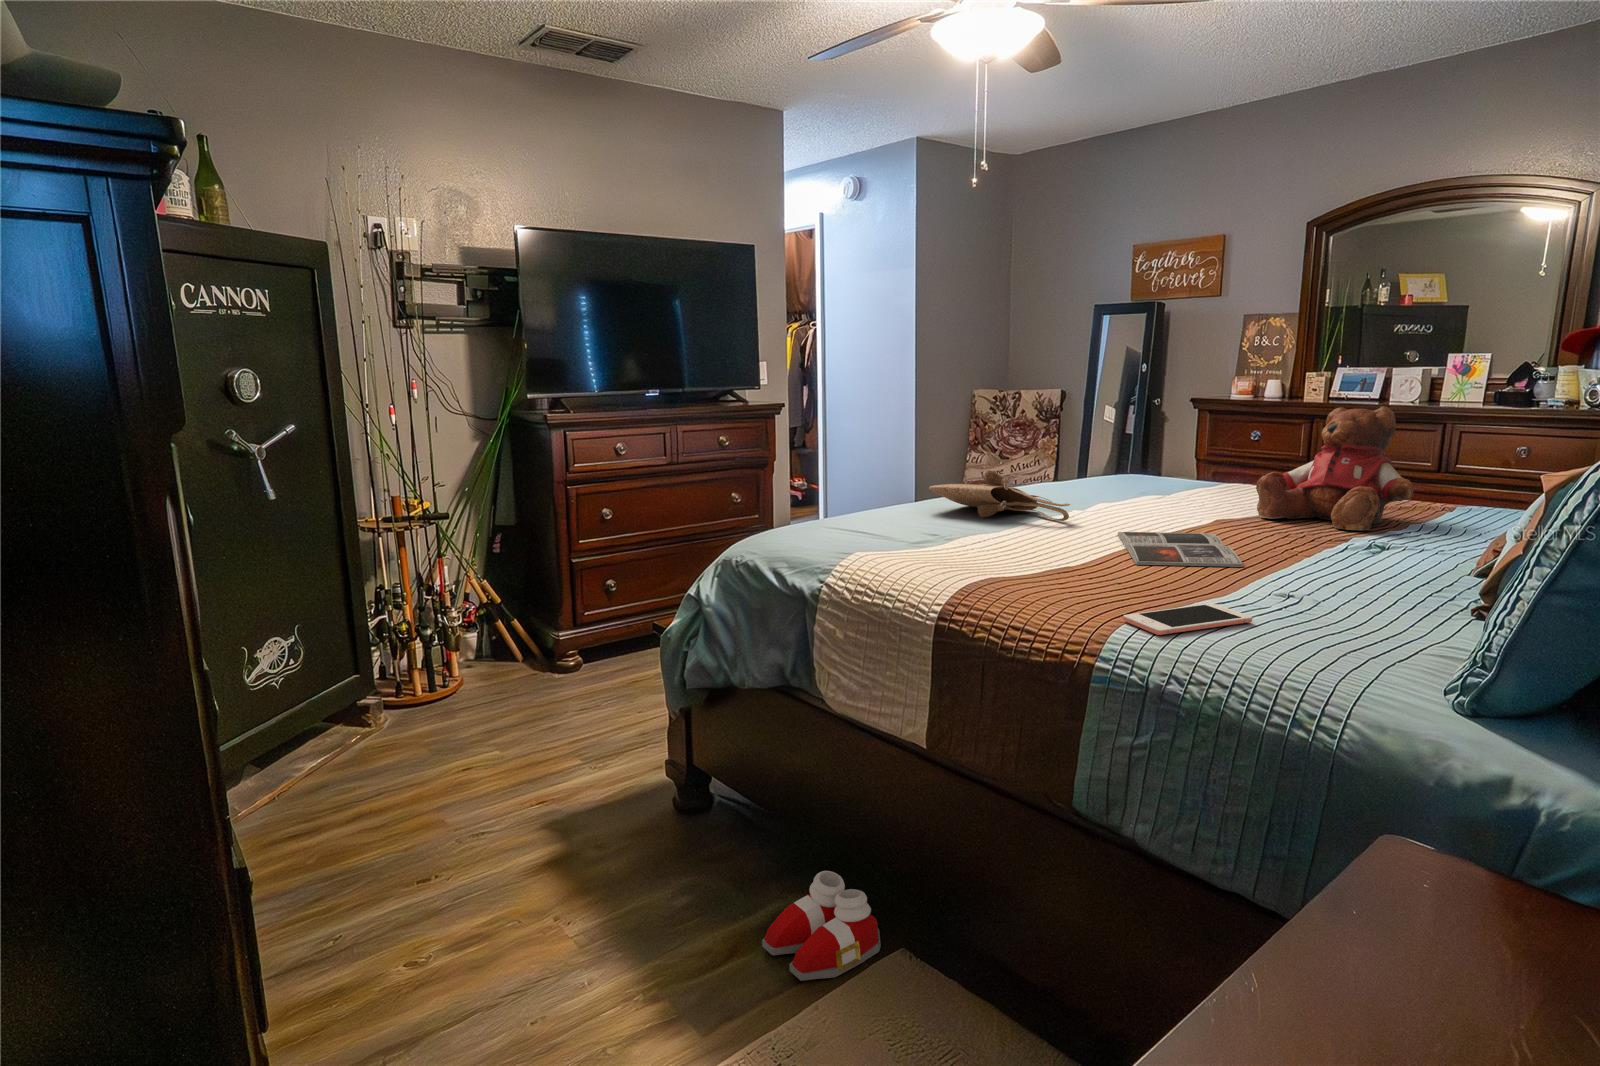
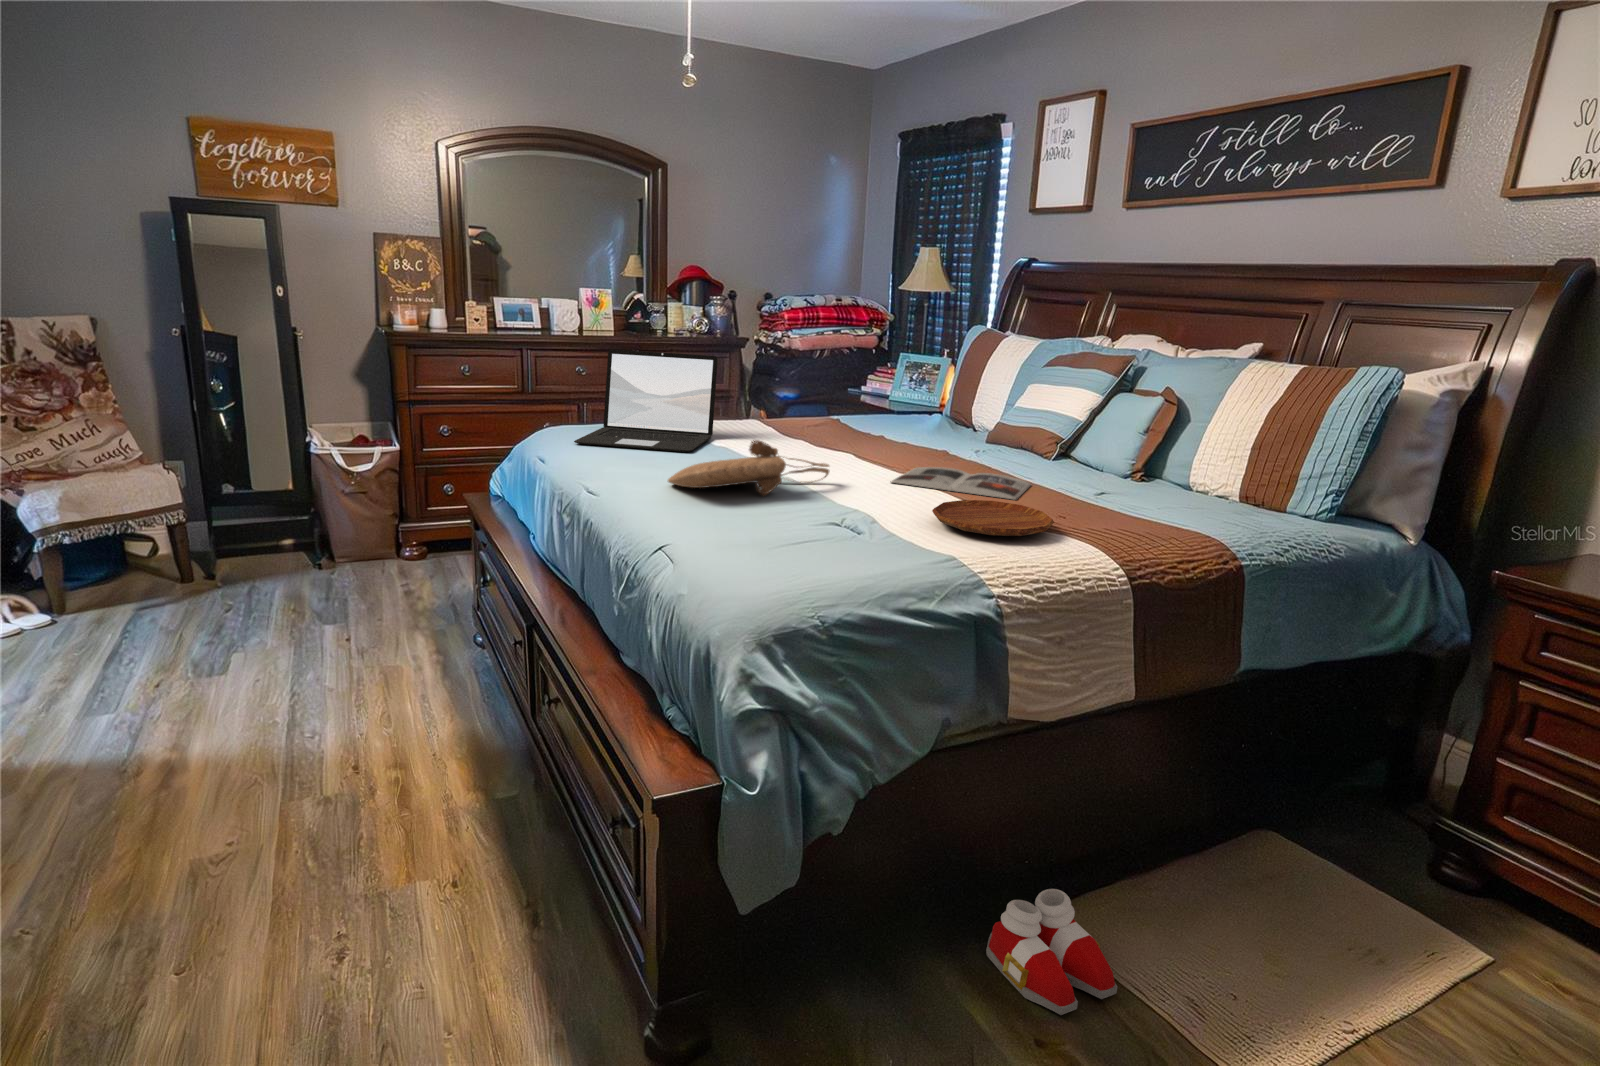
laptop: none [1067,405,1205,495] -> present [574,350,718,452]
teddy bear: present [1256,406,1413,530] -> none [820,351,928,449]
tray: none [928,536,1049,568] -> present [932,500,1054,536]
cell phone: present [1123,604,1252,635] -> none [1160,508,1237,533]

